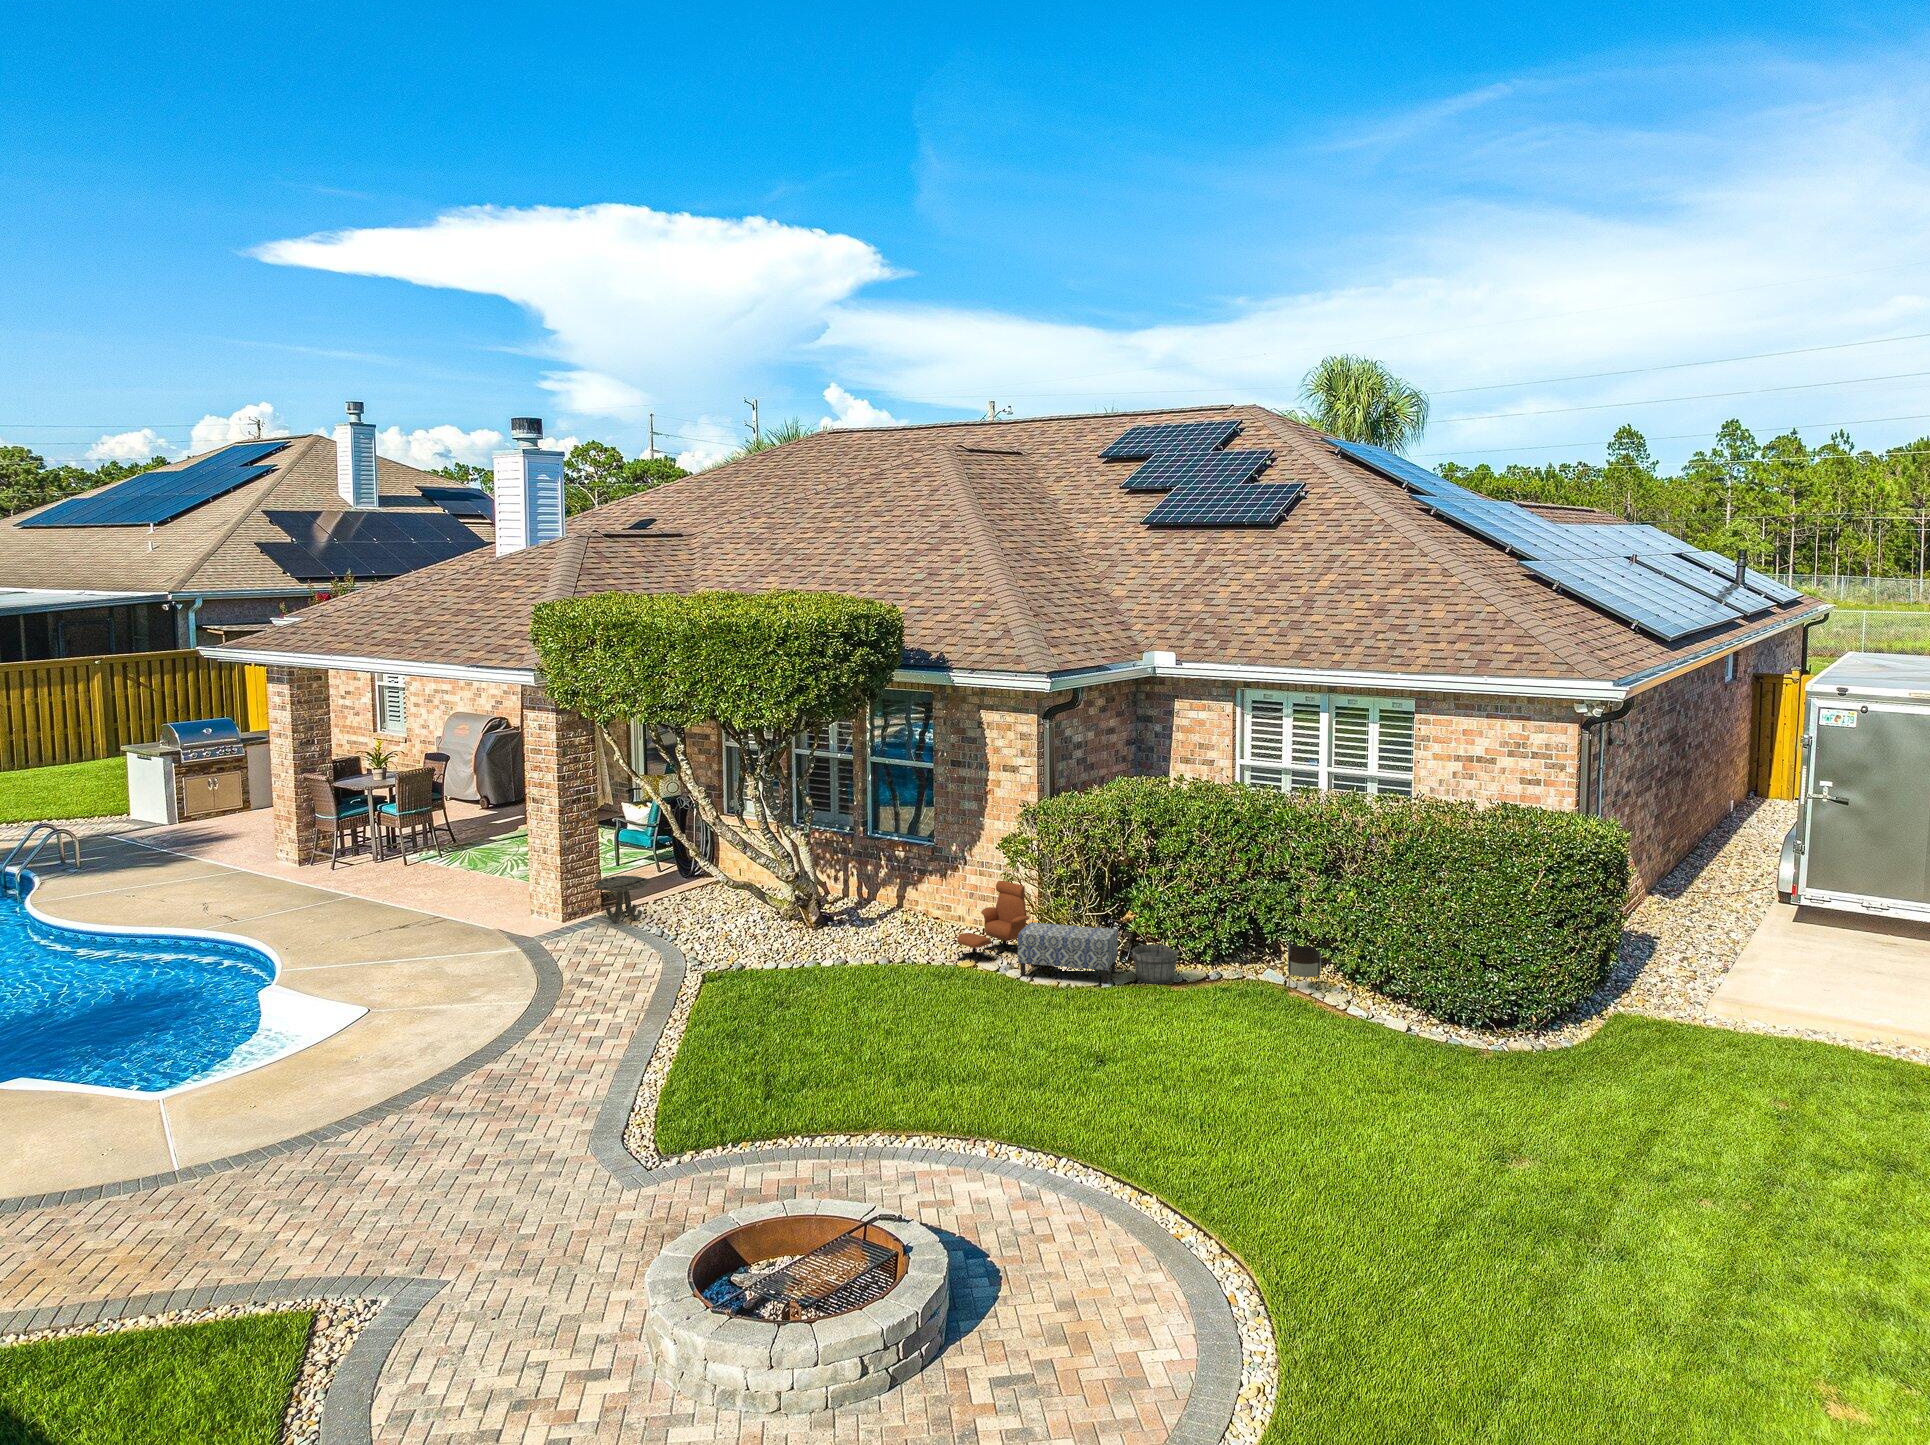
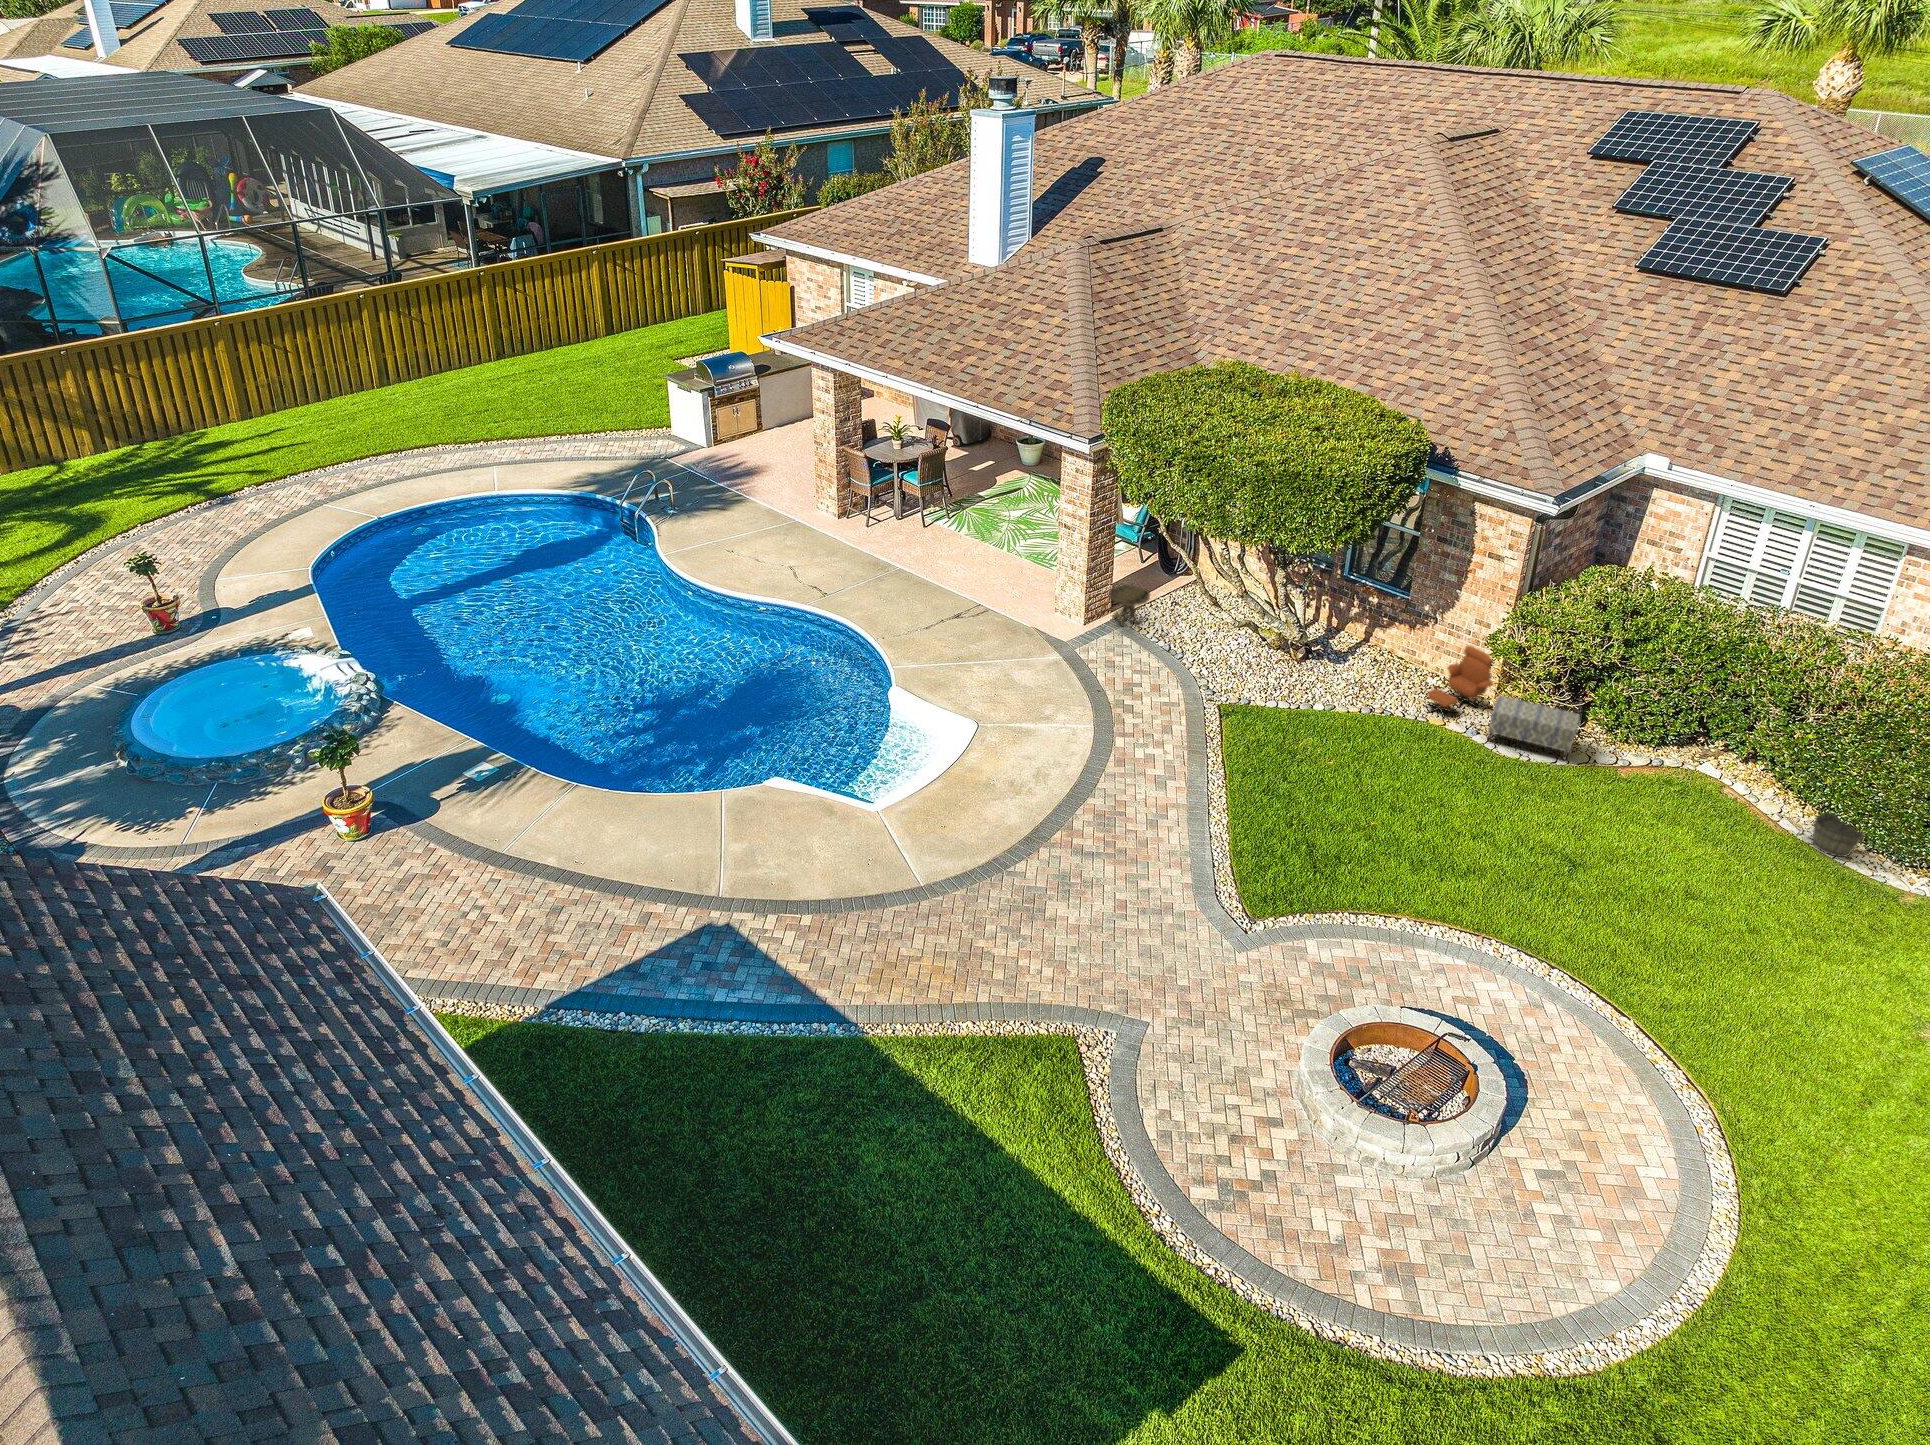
wooden bucket: present [1132,940,1178,984] -> present [1812,813,1865,857]
planter: present [1288,941,1321,989] -> none [1732,747,1773,792]

